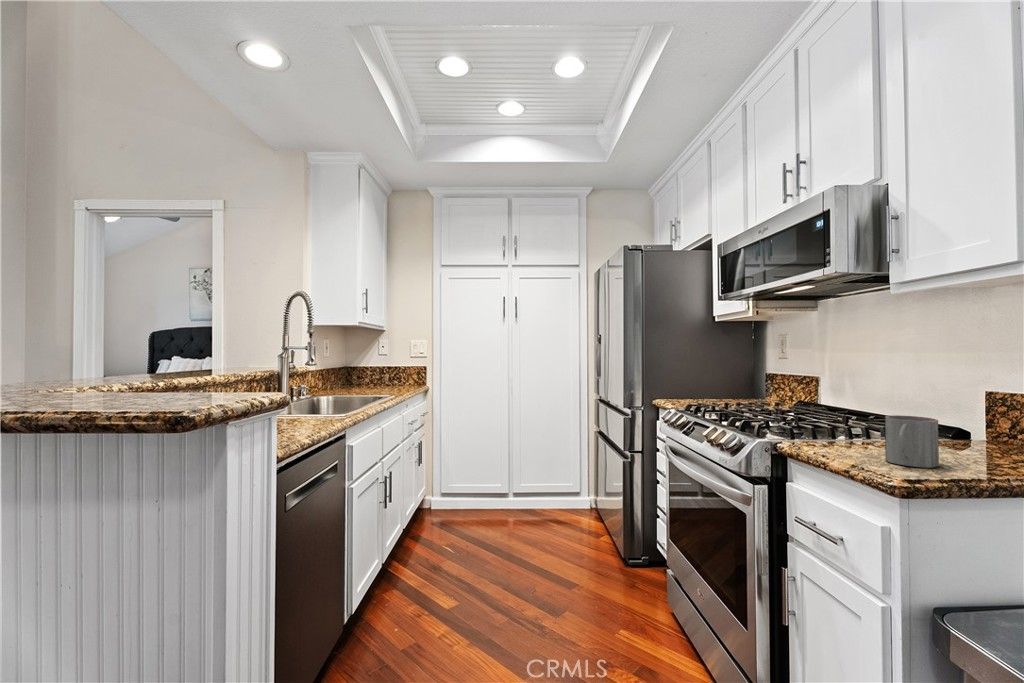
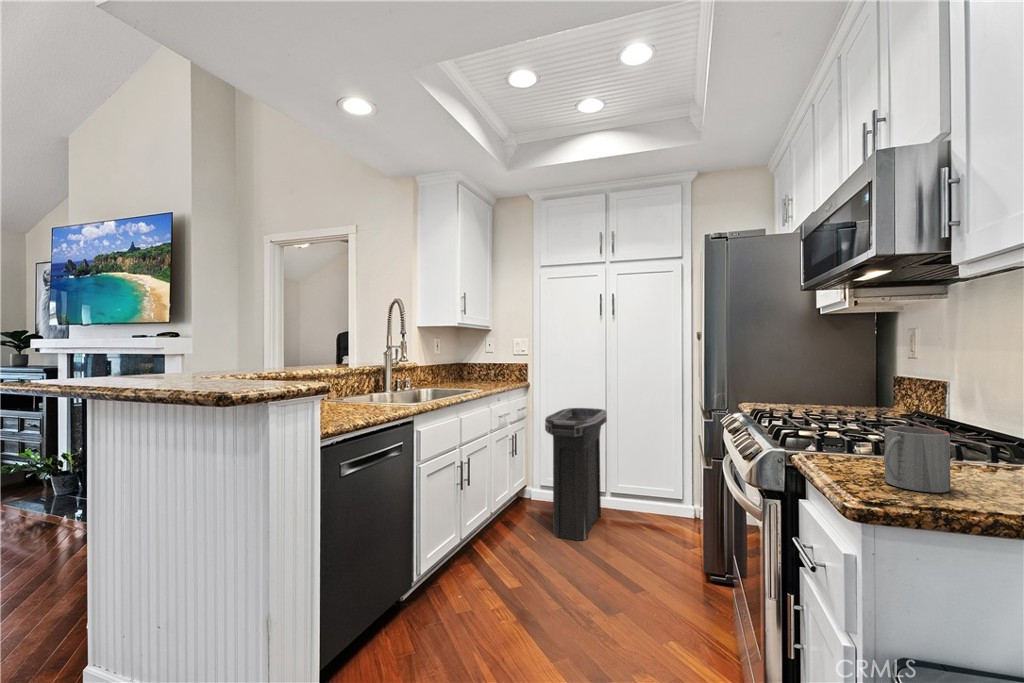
trash can: none [460,411,513,546] -> present [545,408,607,541]

